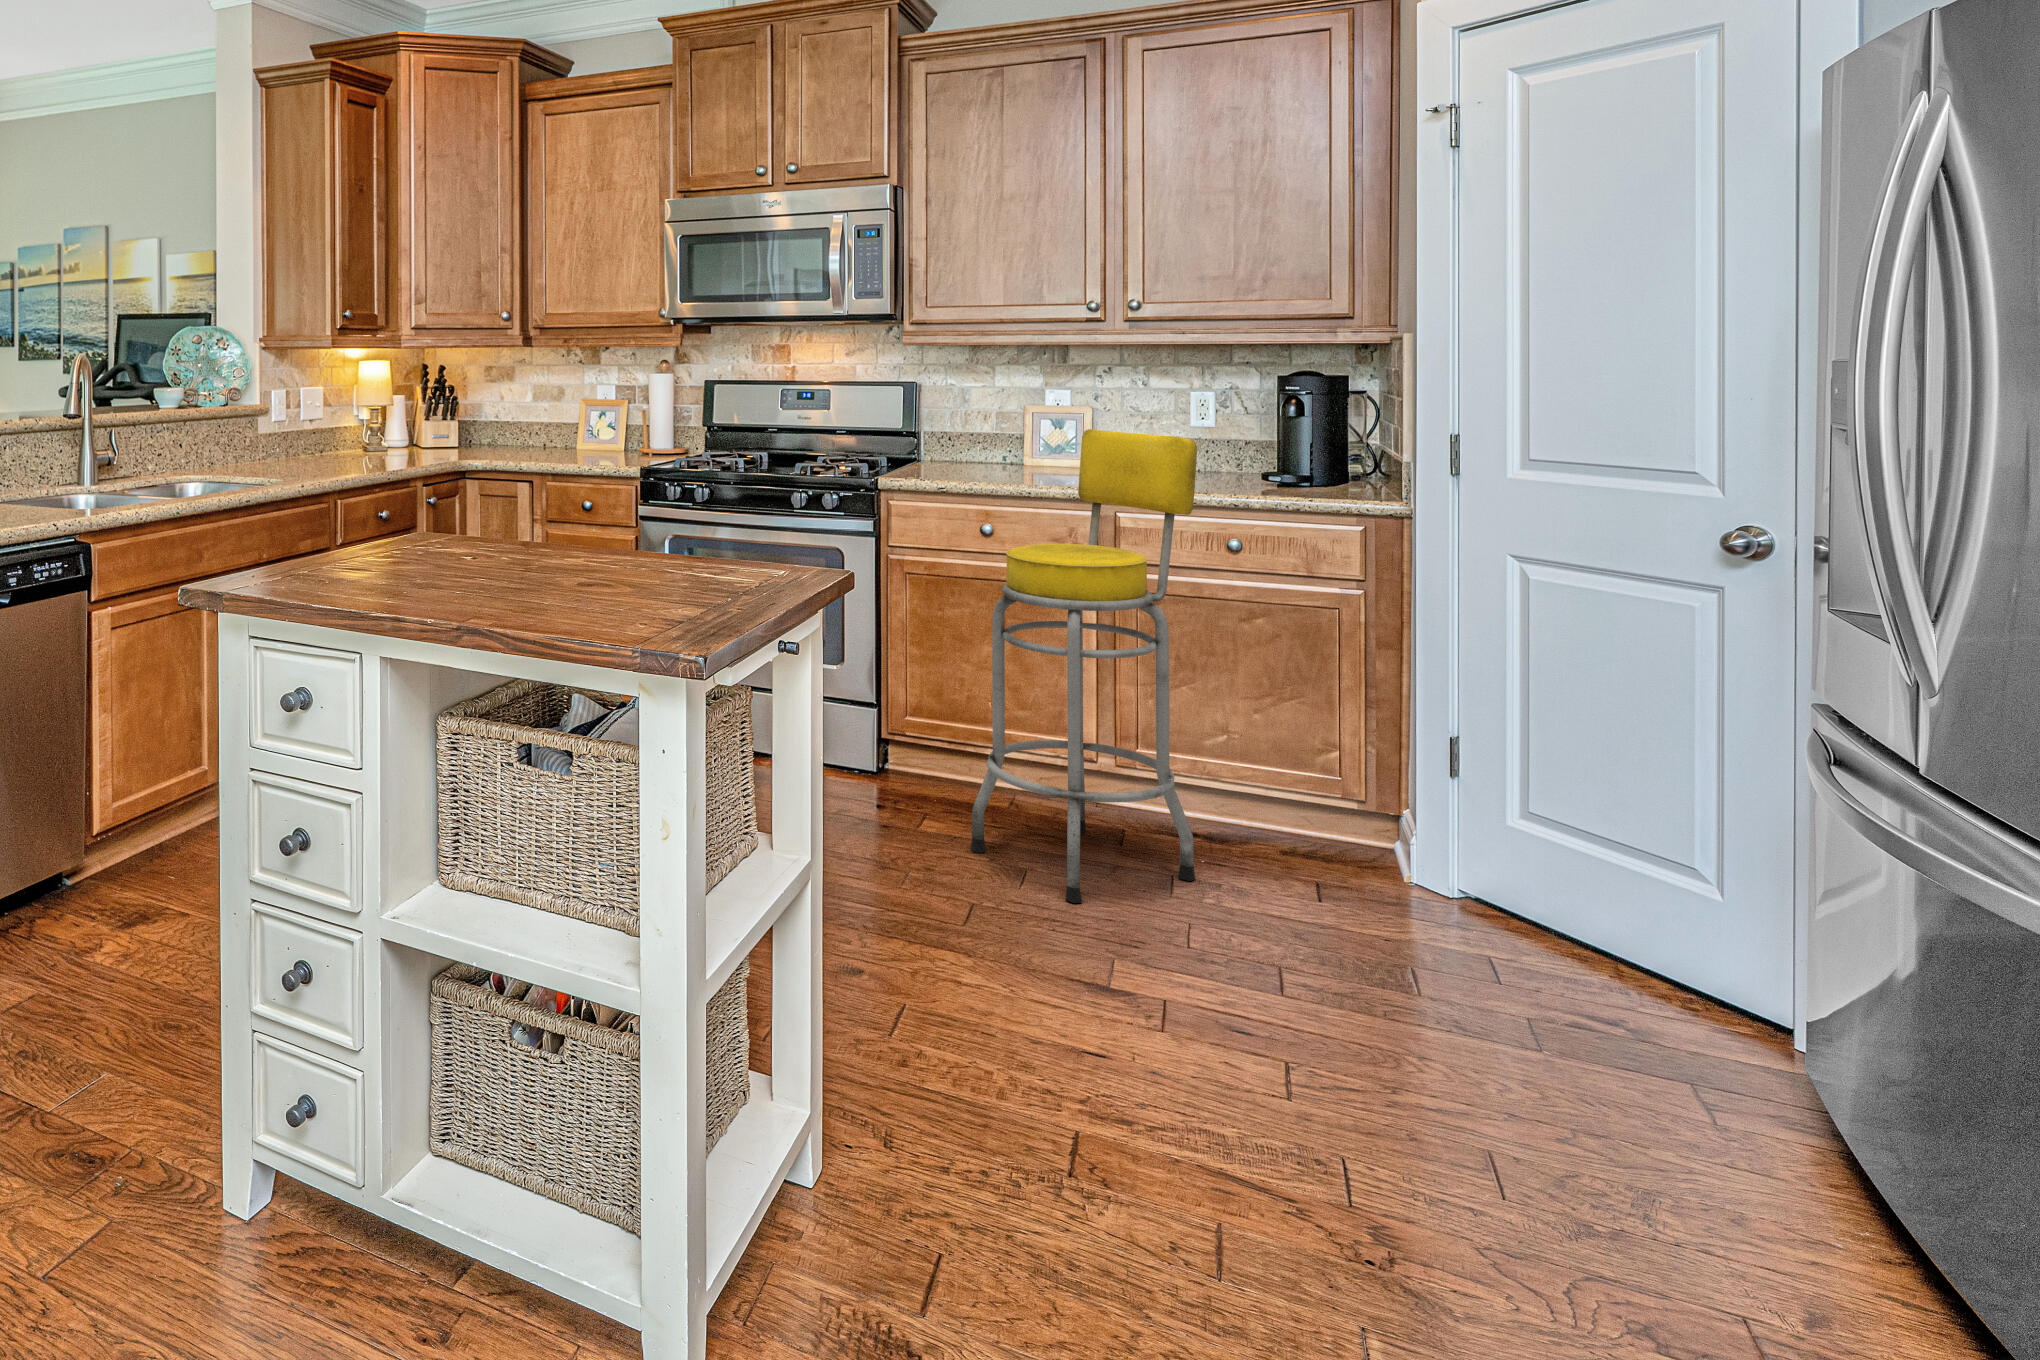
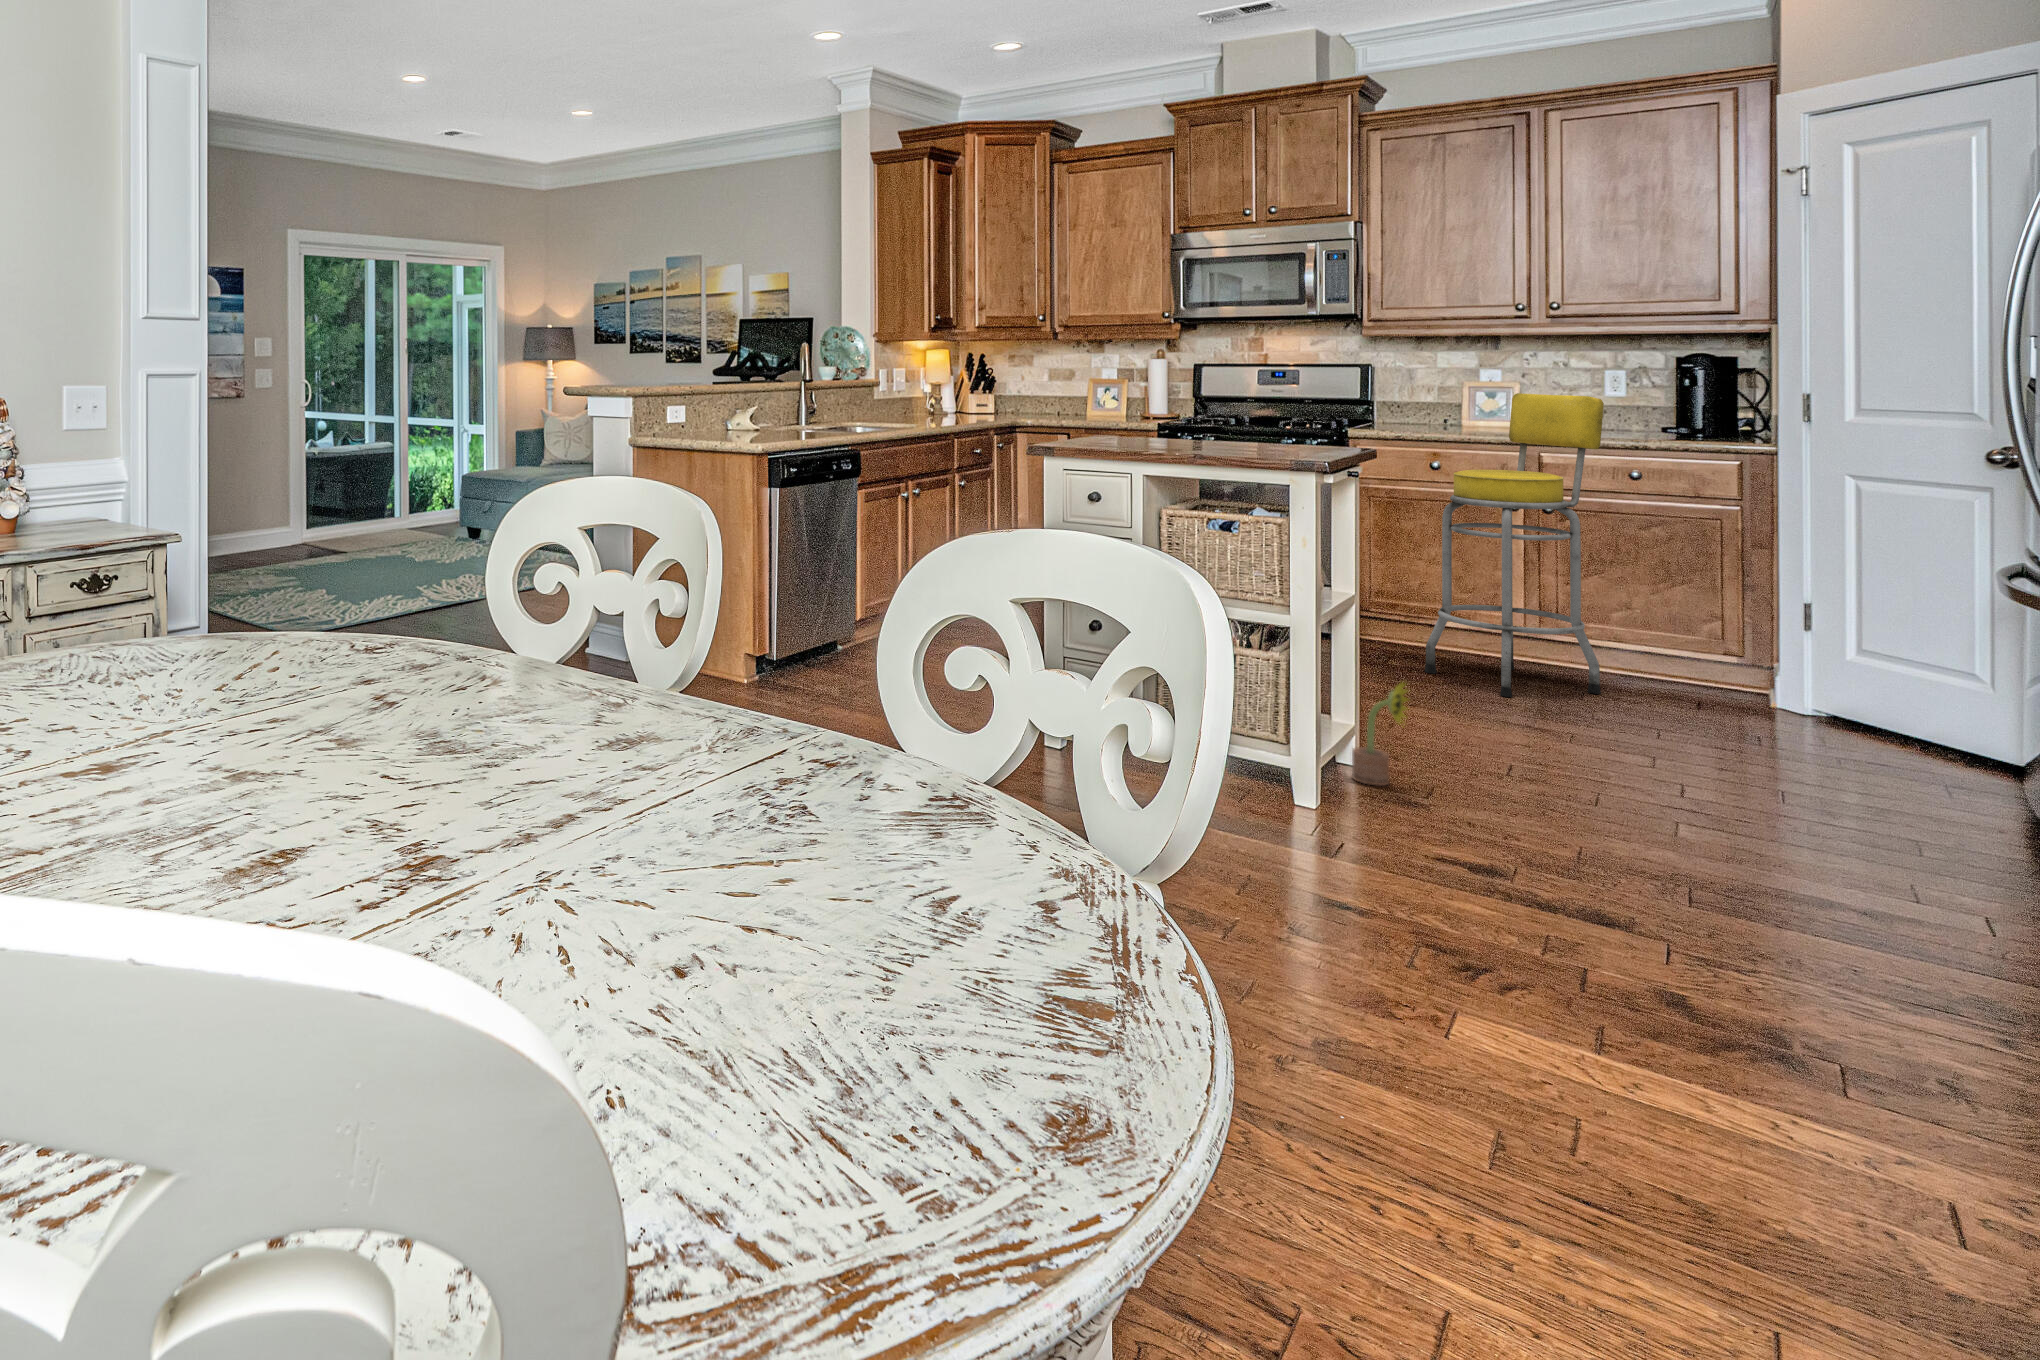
decorative plant: none [809,1019,909,1233] -> present [1352,683,1408,786]

